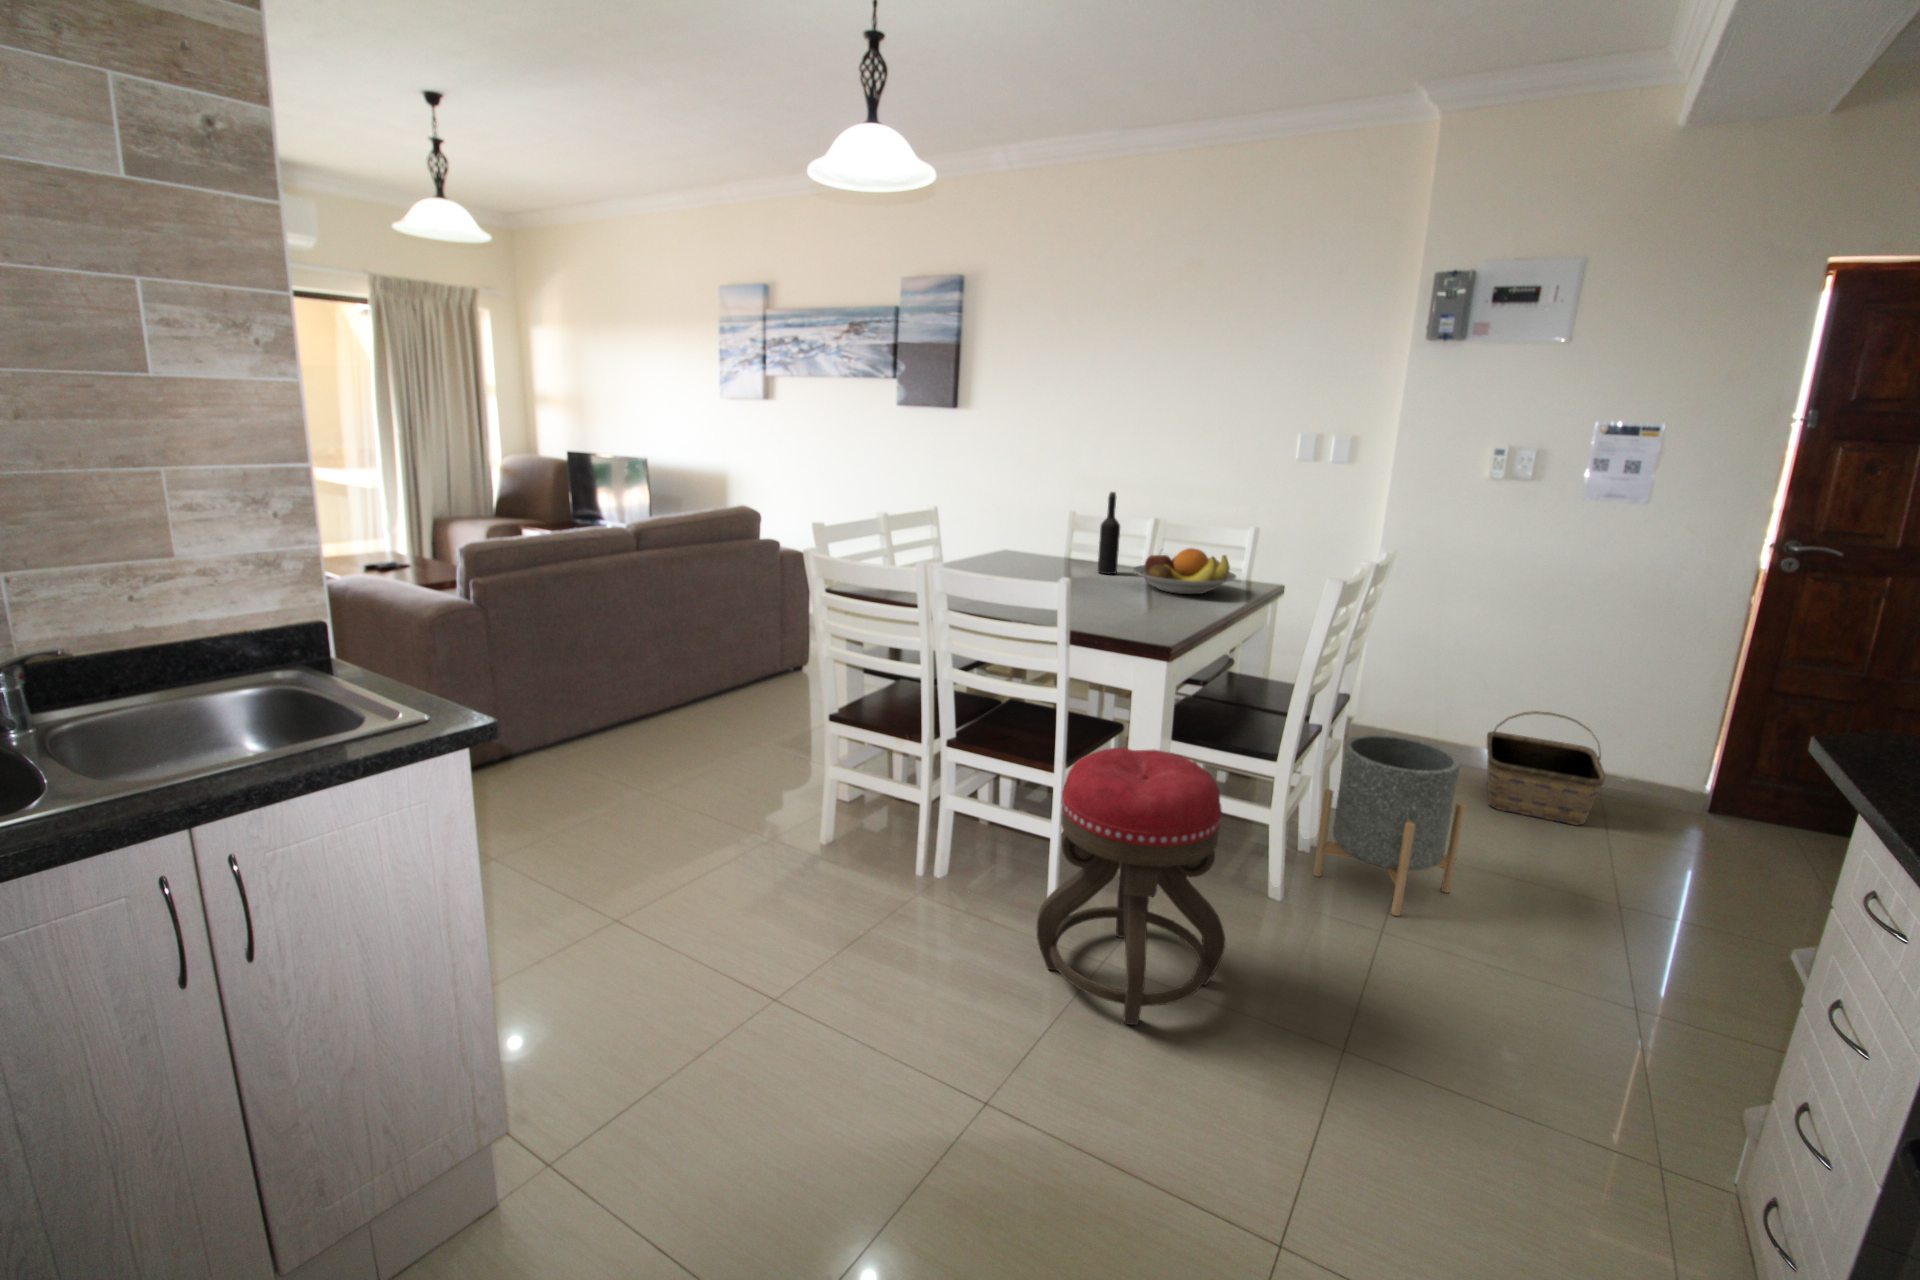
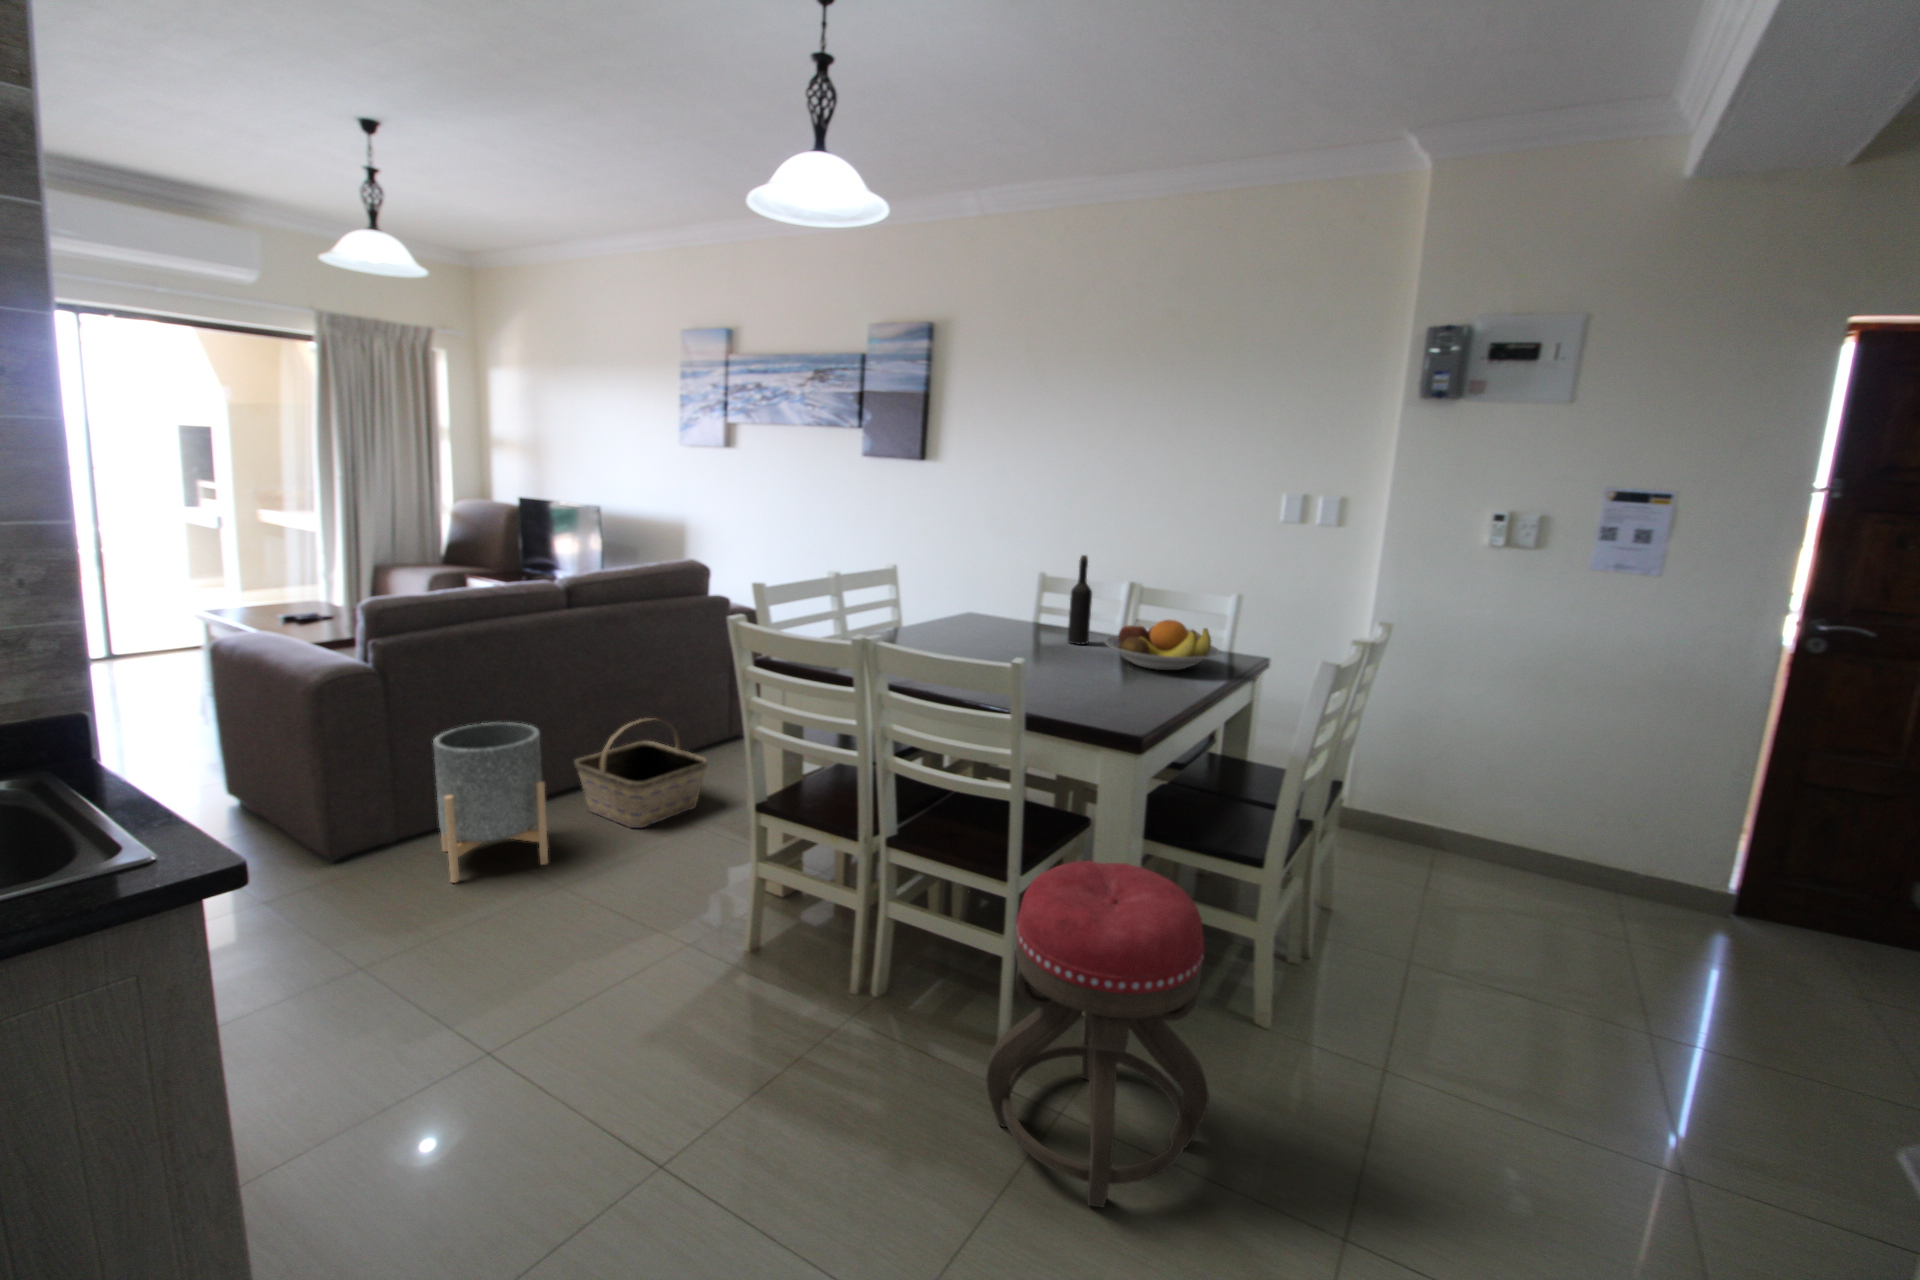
basket: present [1487,711,1605,825] -> present [574,718,708,828]
planter: present [1313,735,1465,916] -> present [433,722,548,883]

